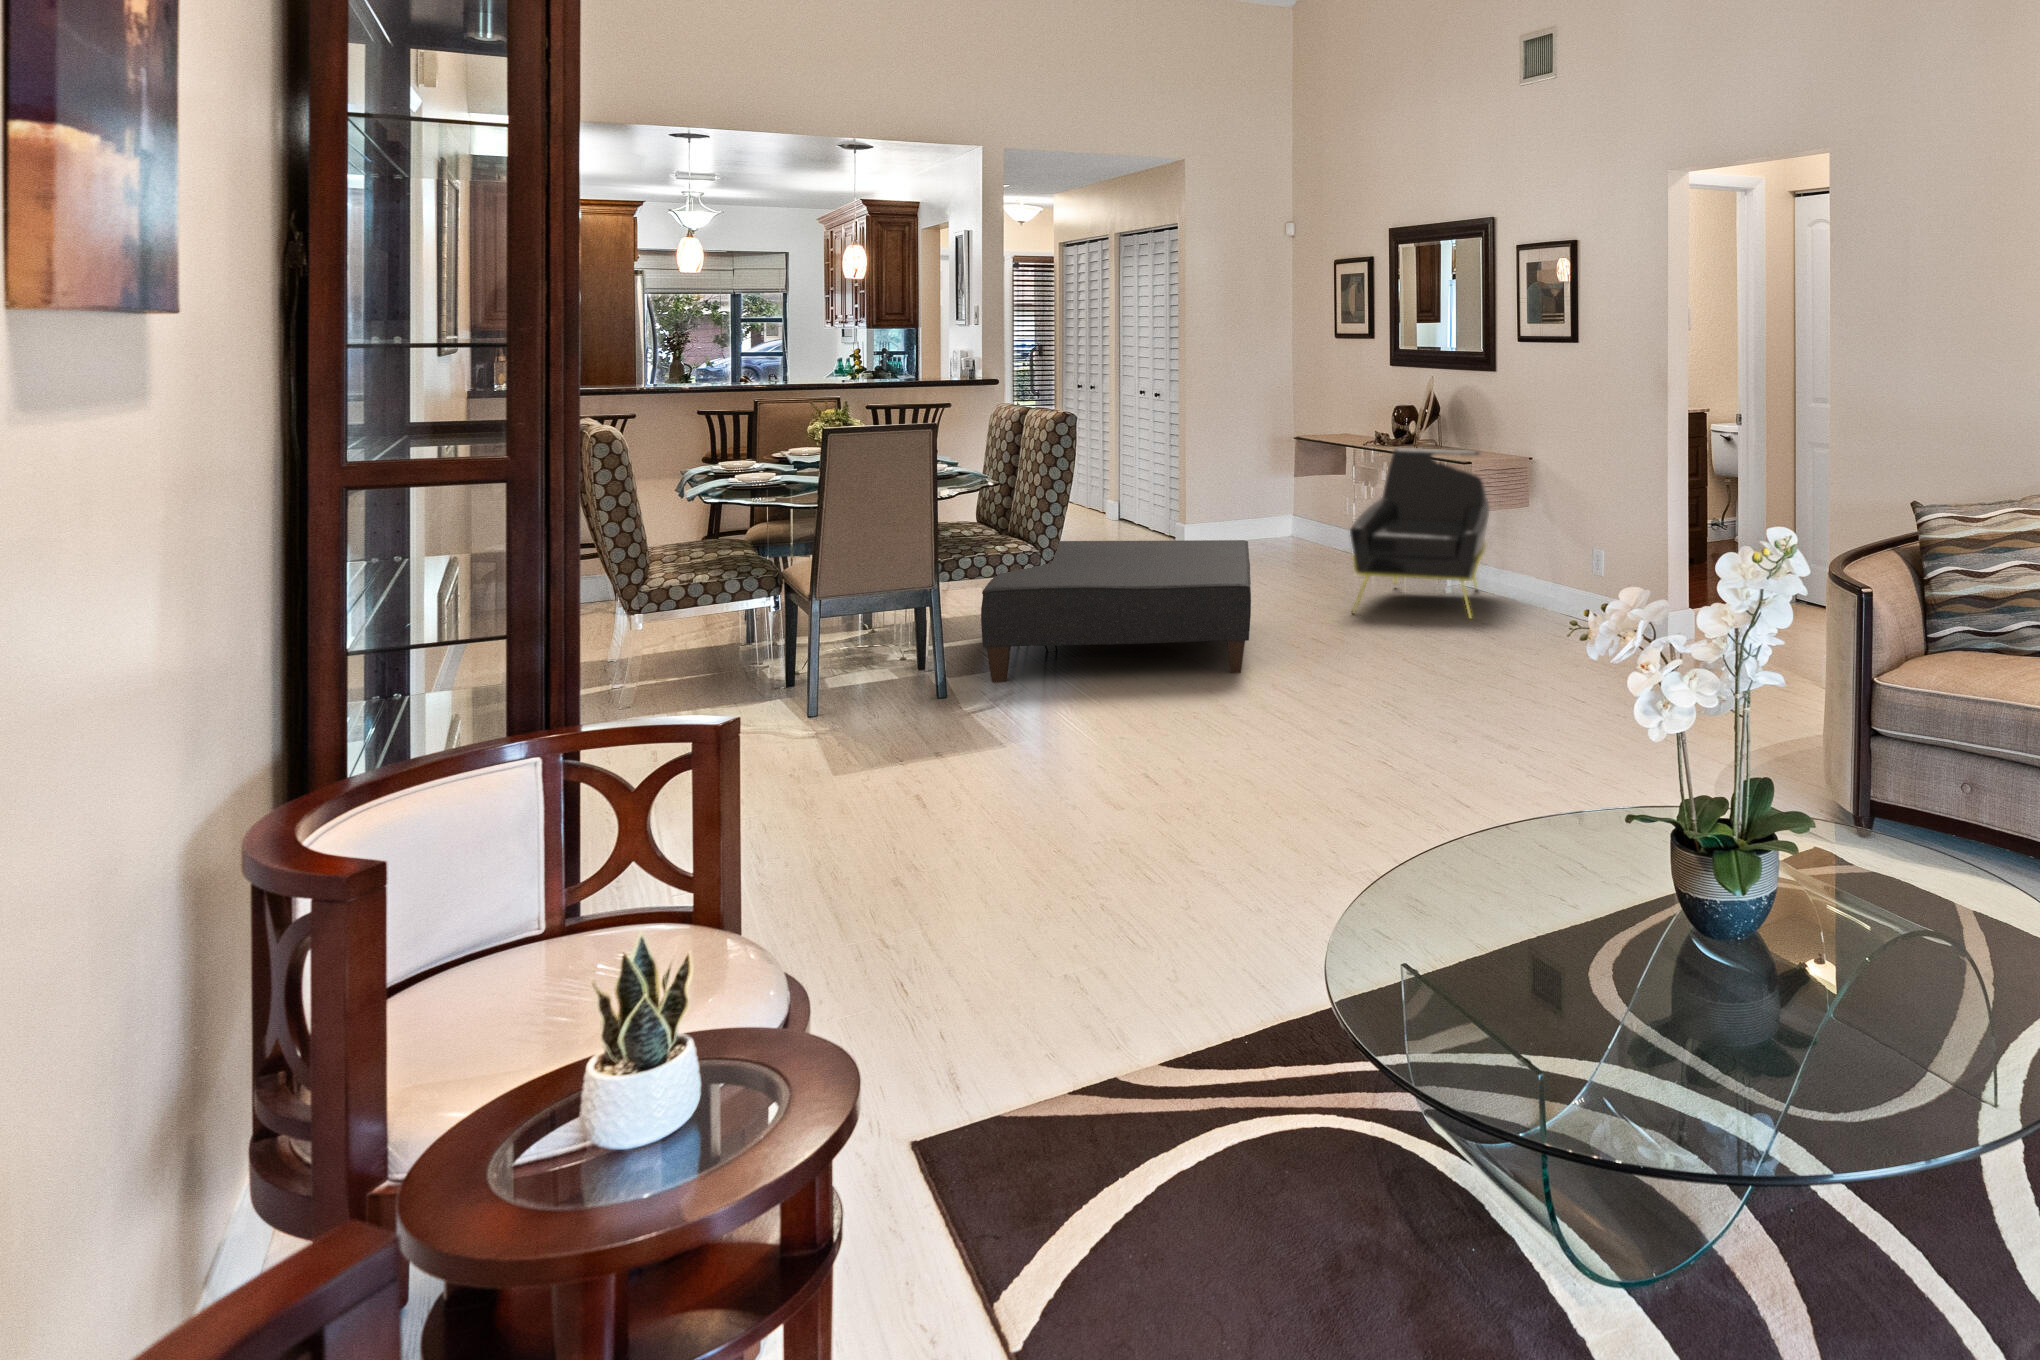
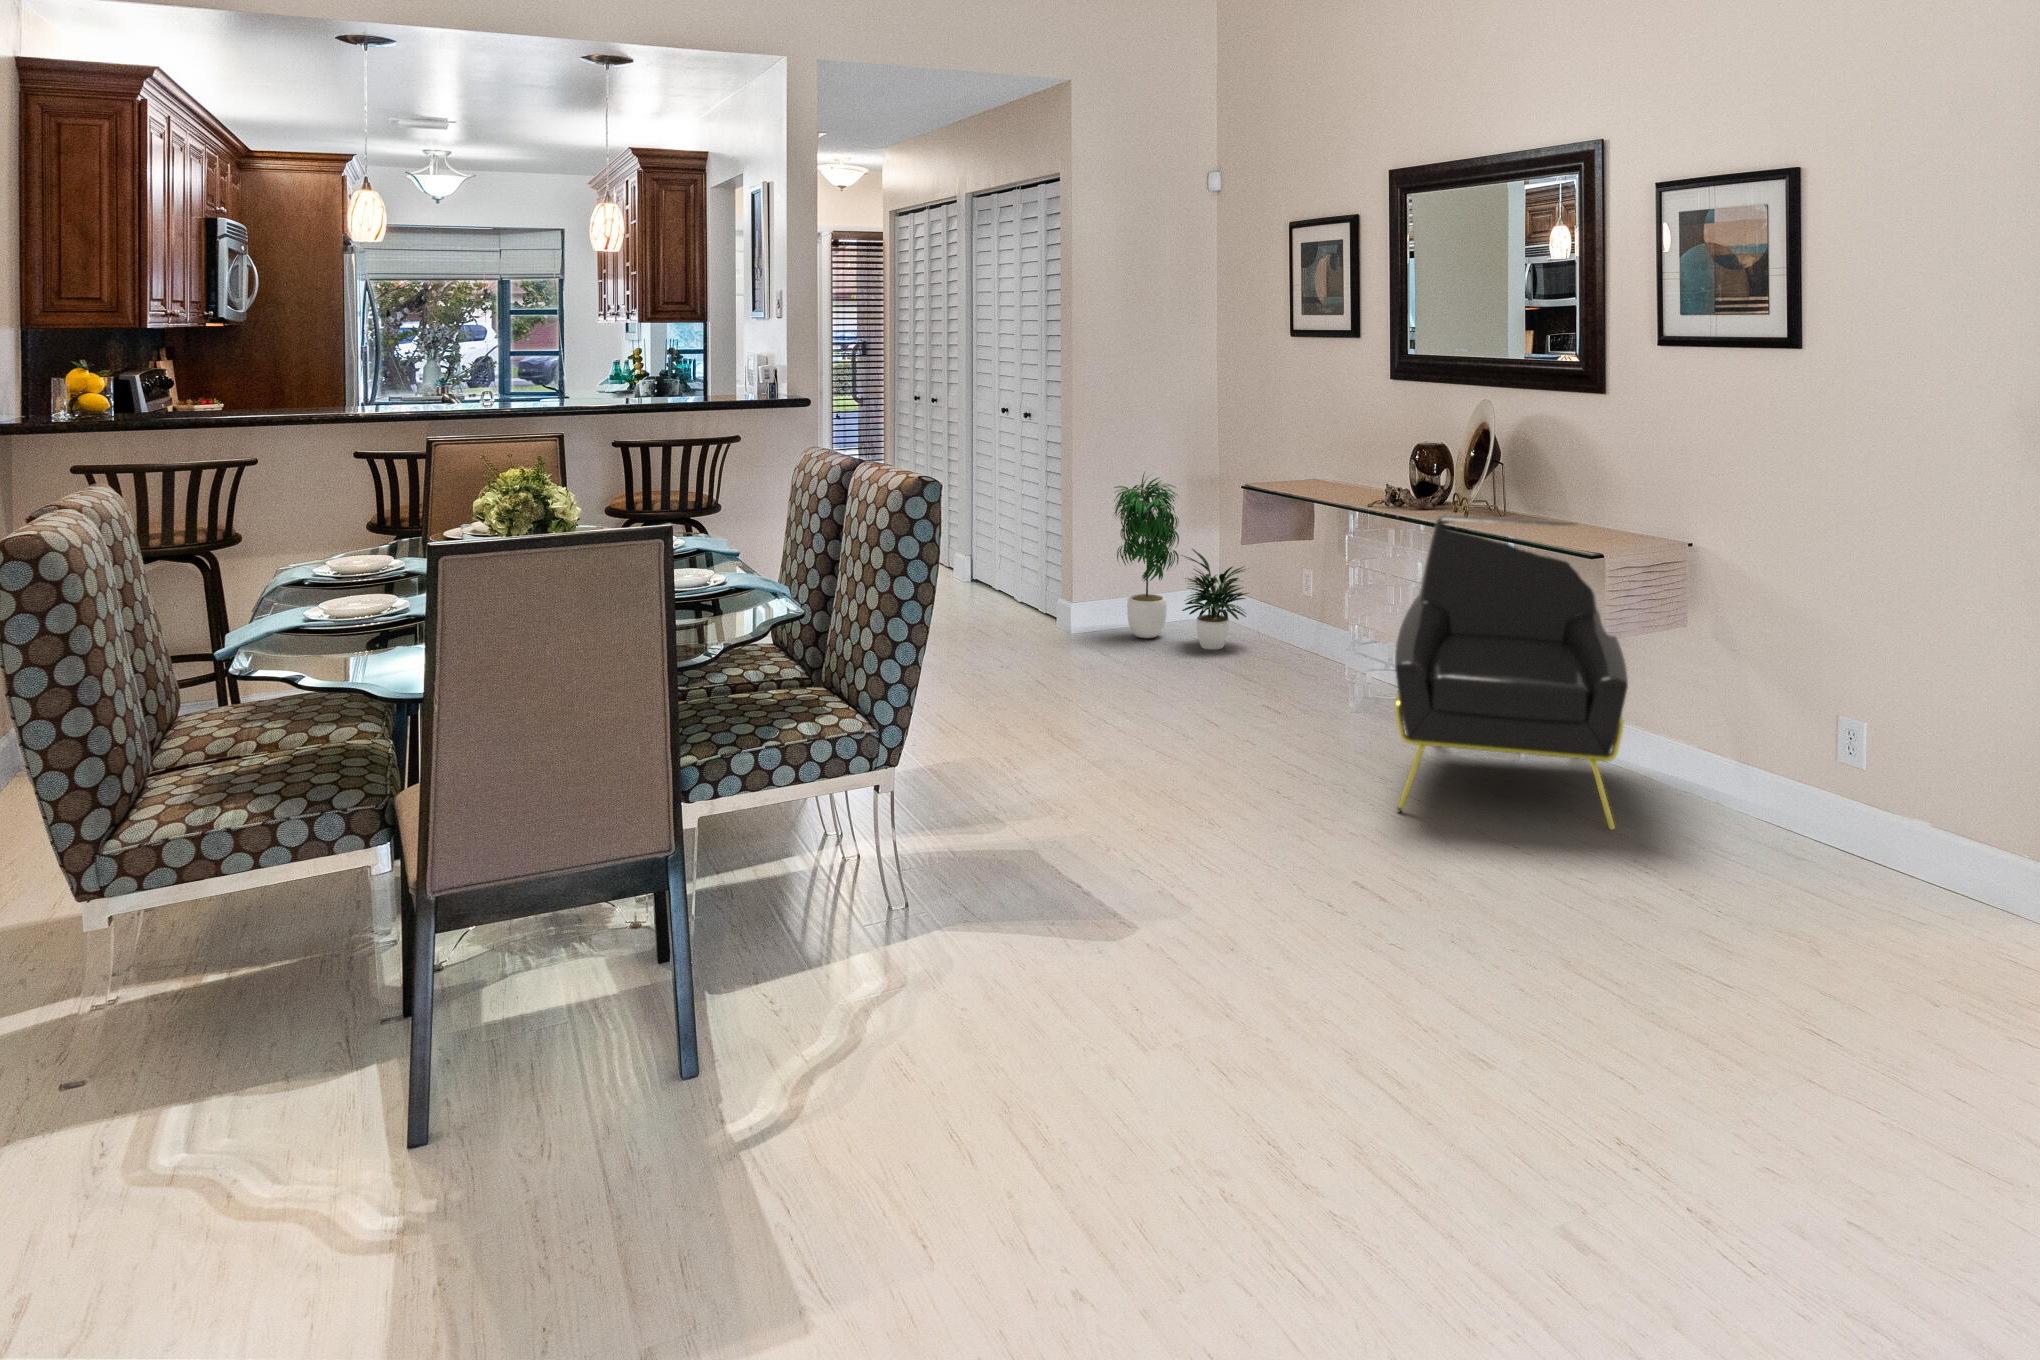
potted plant: none [1211,429,1305,550] -> present [1114,472,1248,650]
ottoman: present [981,540,1251,682] -> none [768,689,1290,1021]

